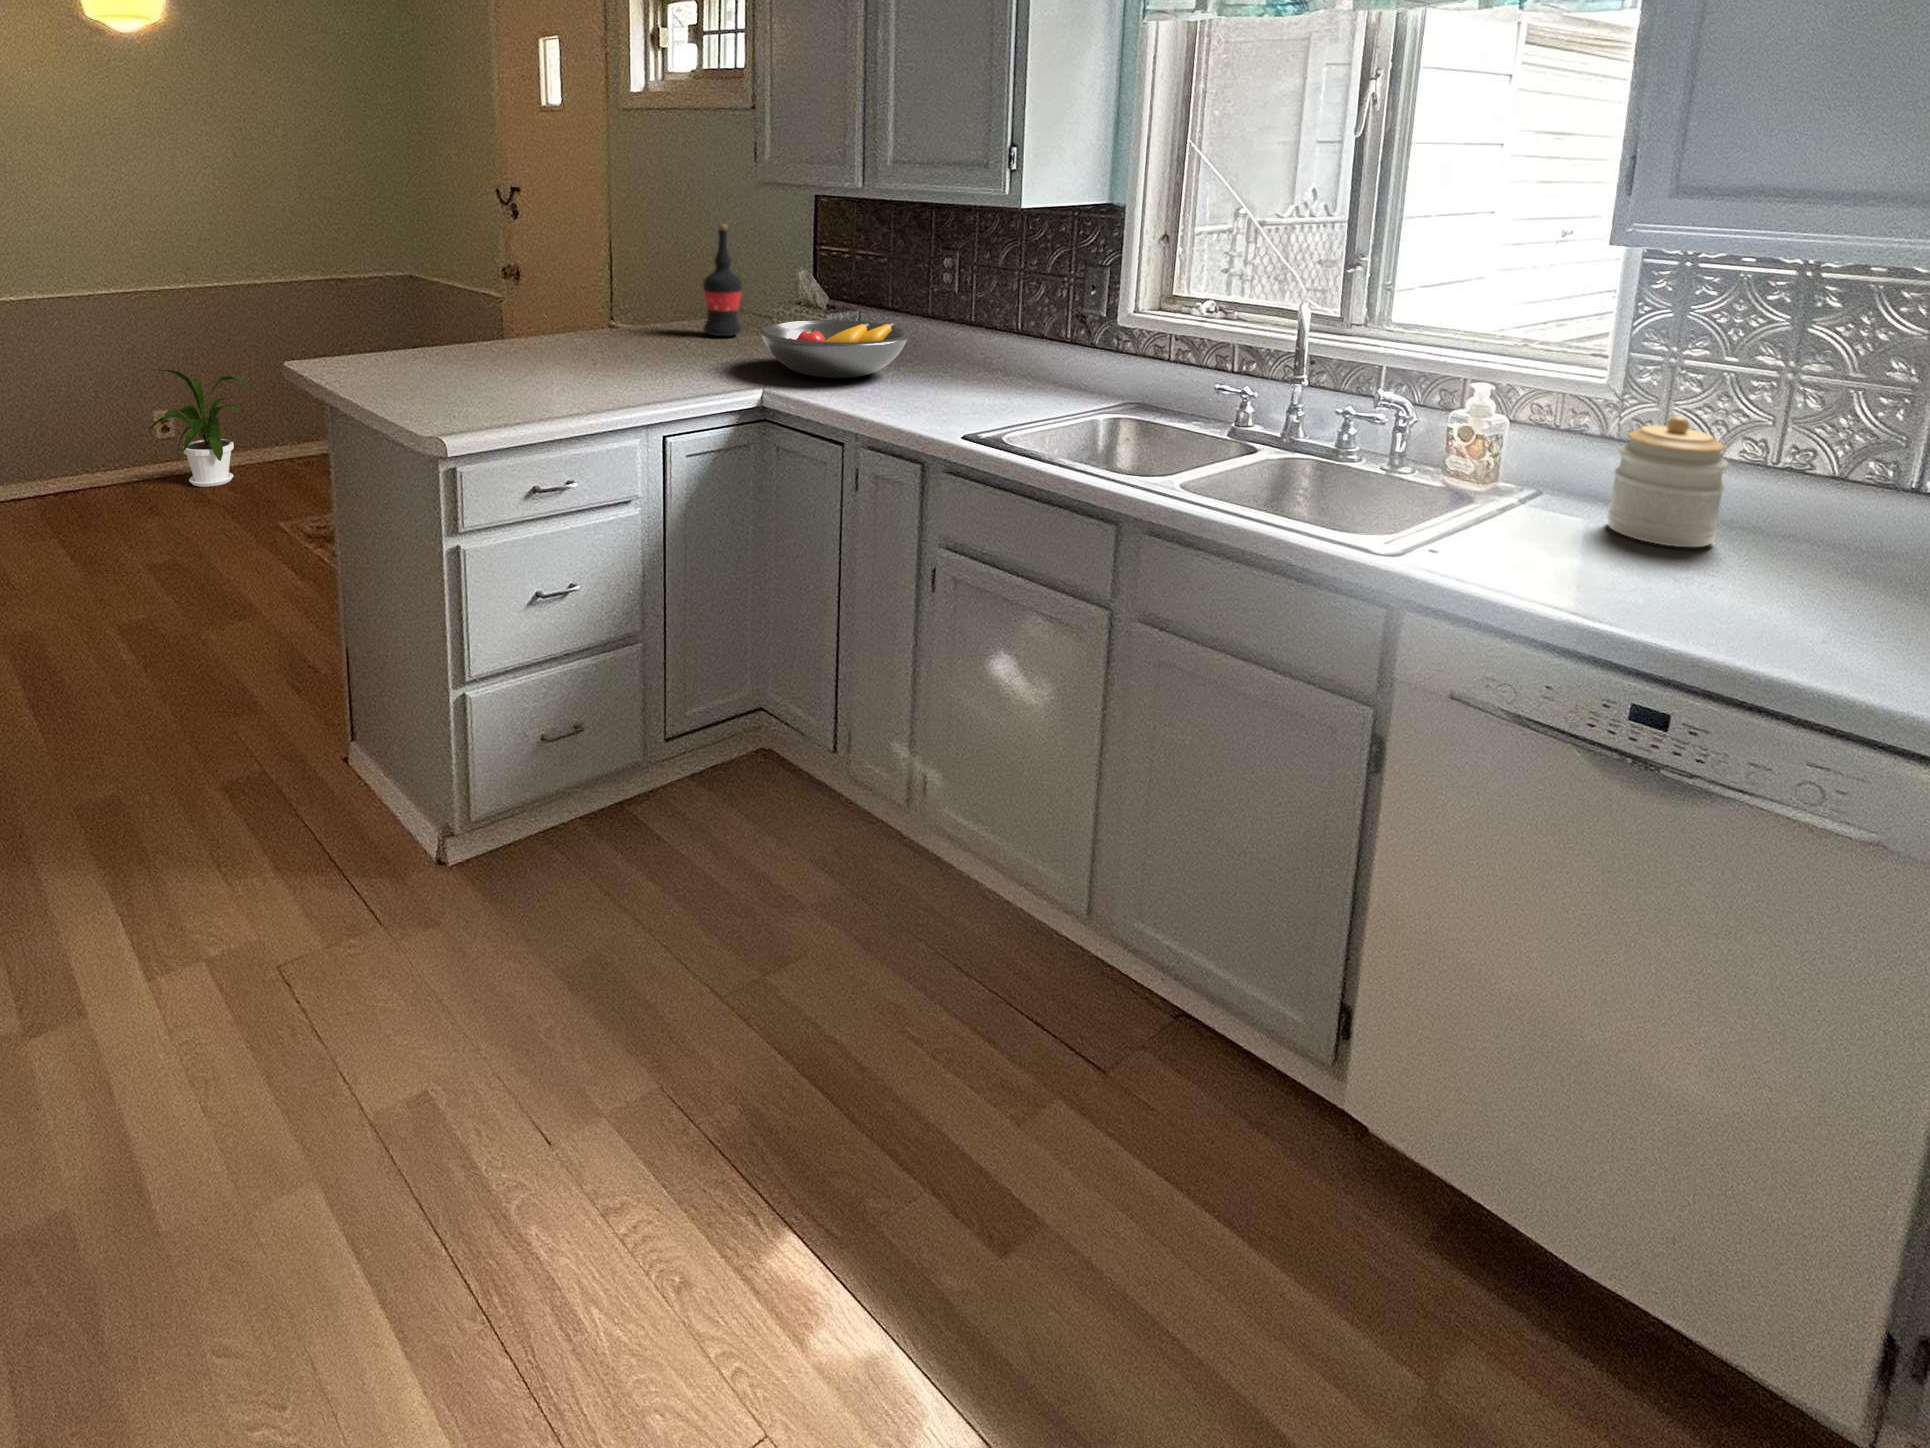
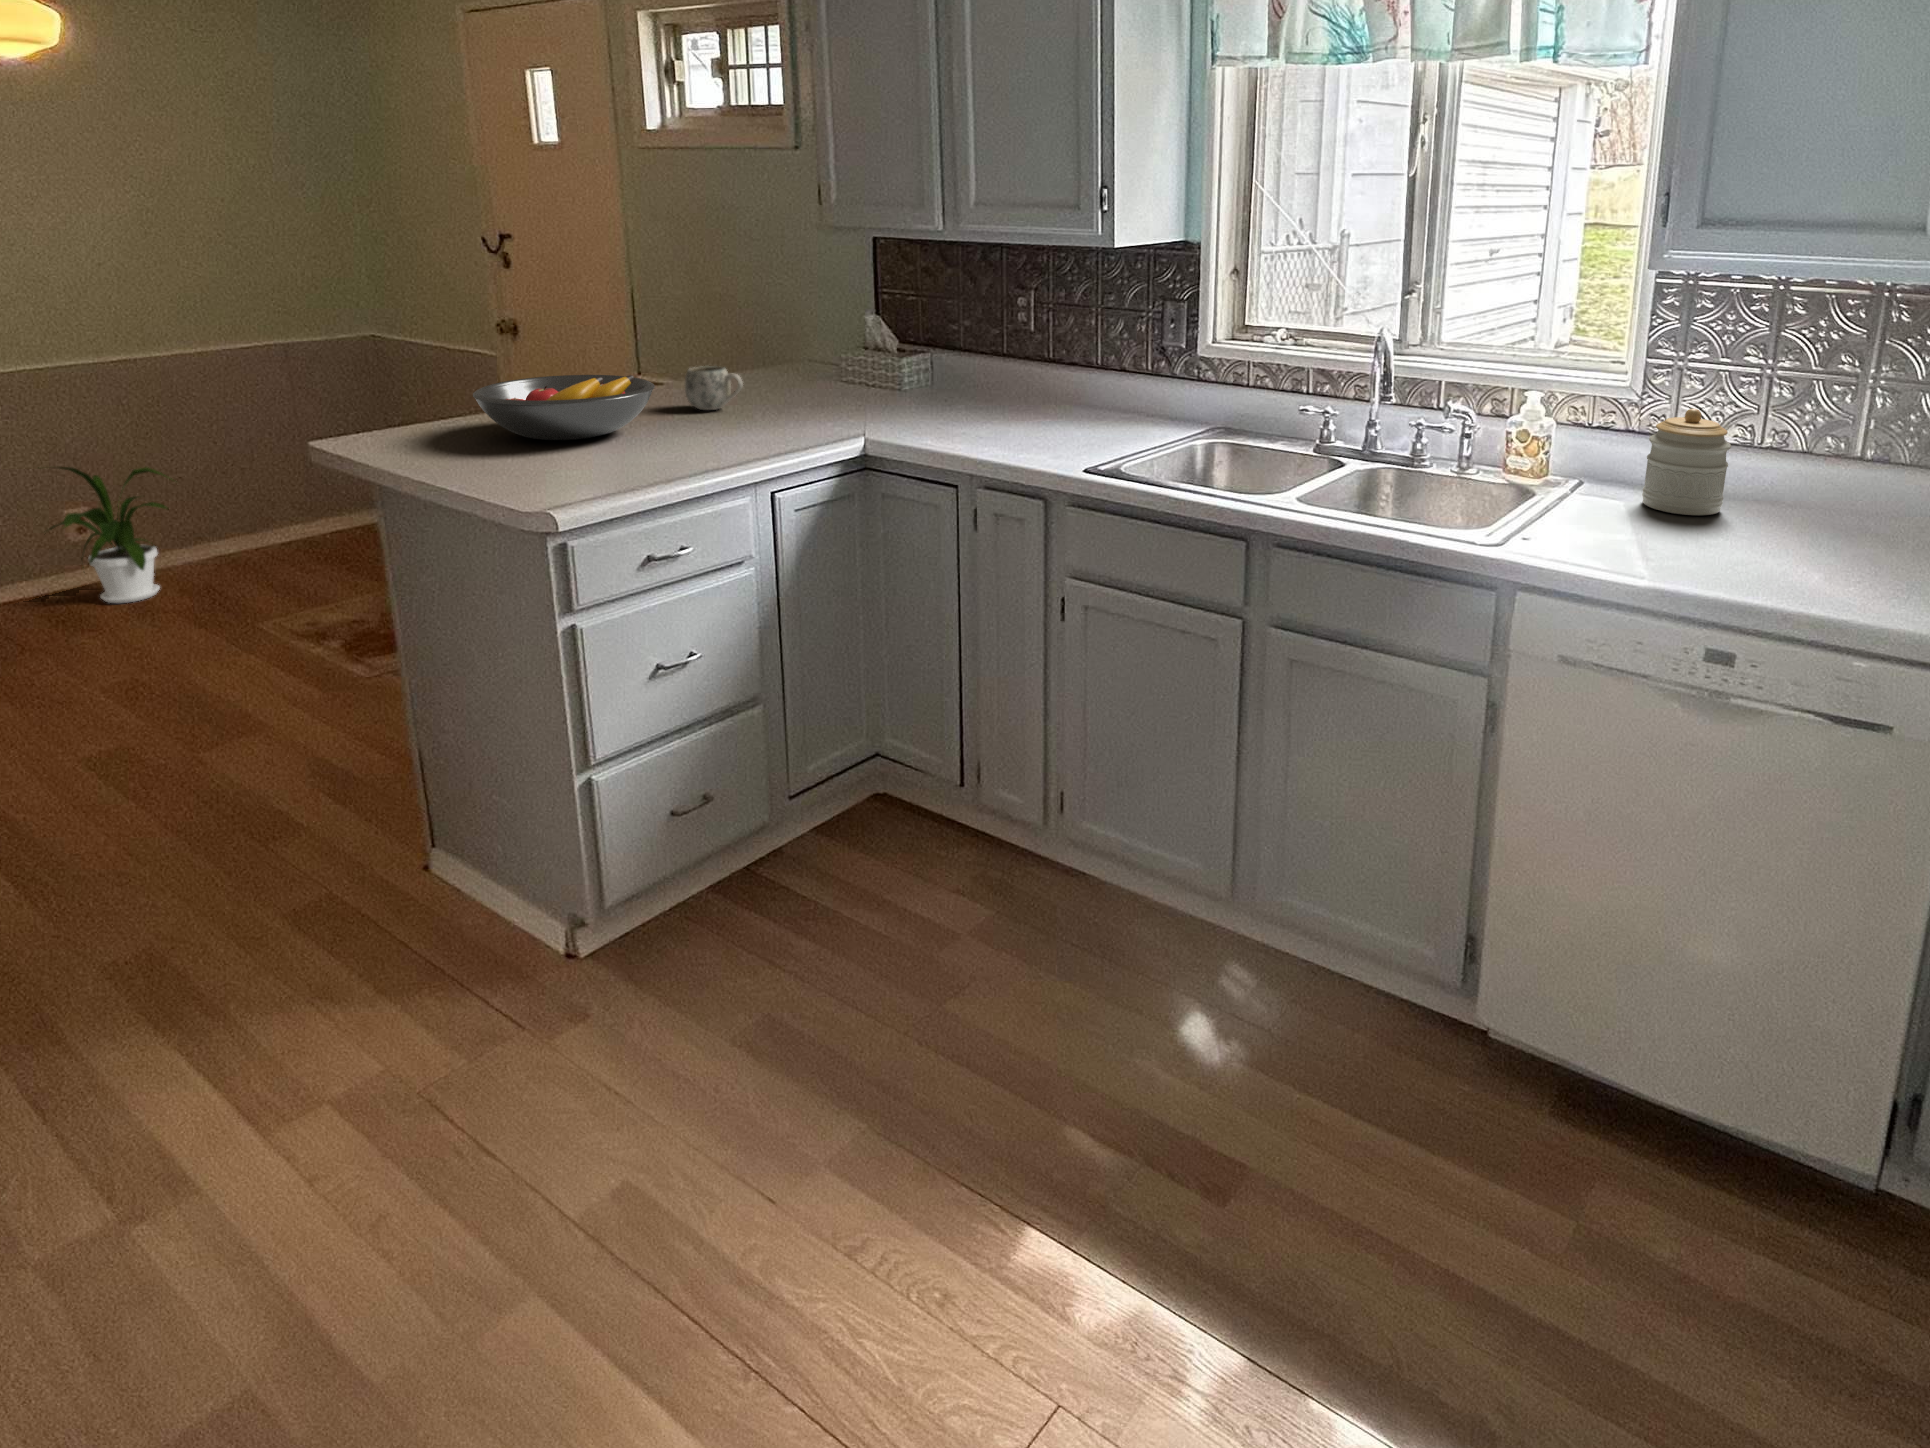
wine bottle: present [703,224,742,336] -> none [768,271,813,388]
mug: none [614,312,666,353] -> present [685,366,743,410]
fruit bowl: present [760,320,910,378] -> present [473,375,655,440]

